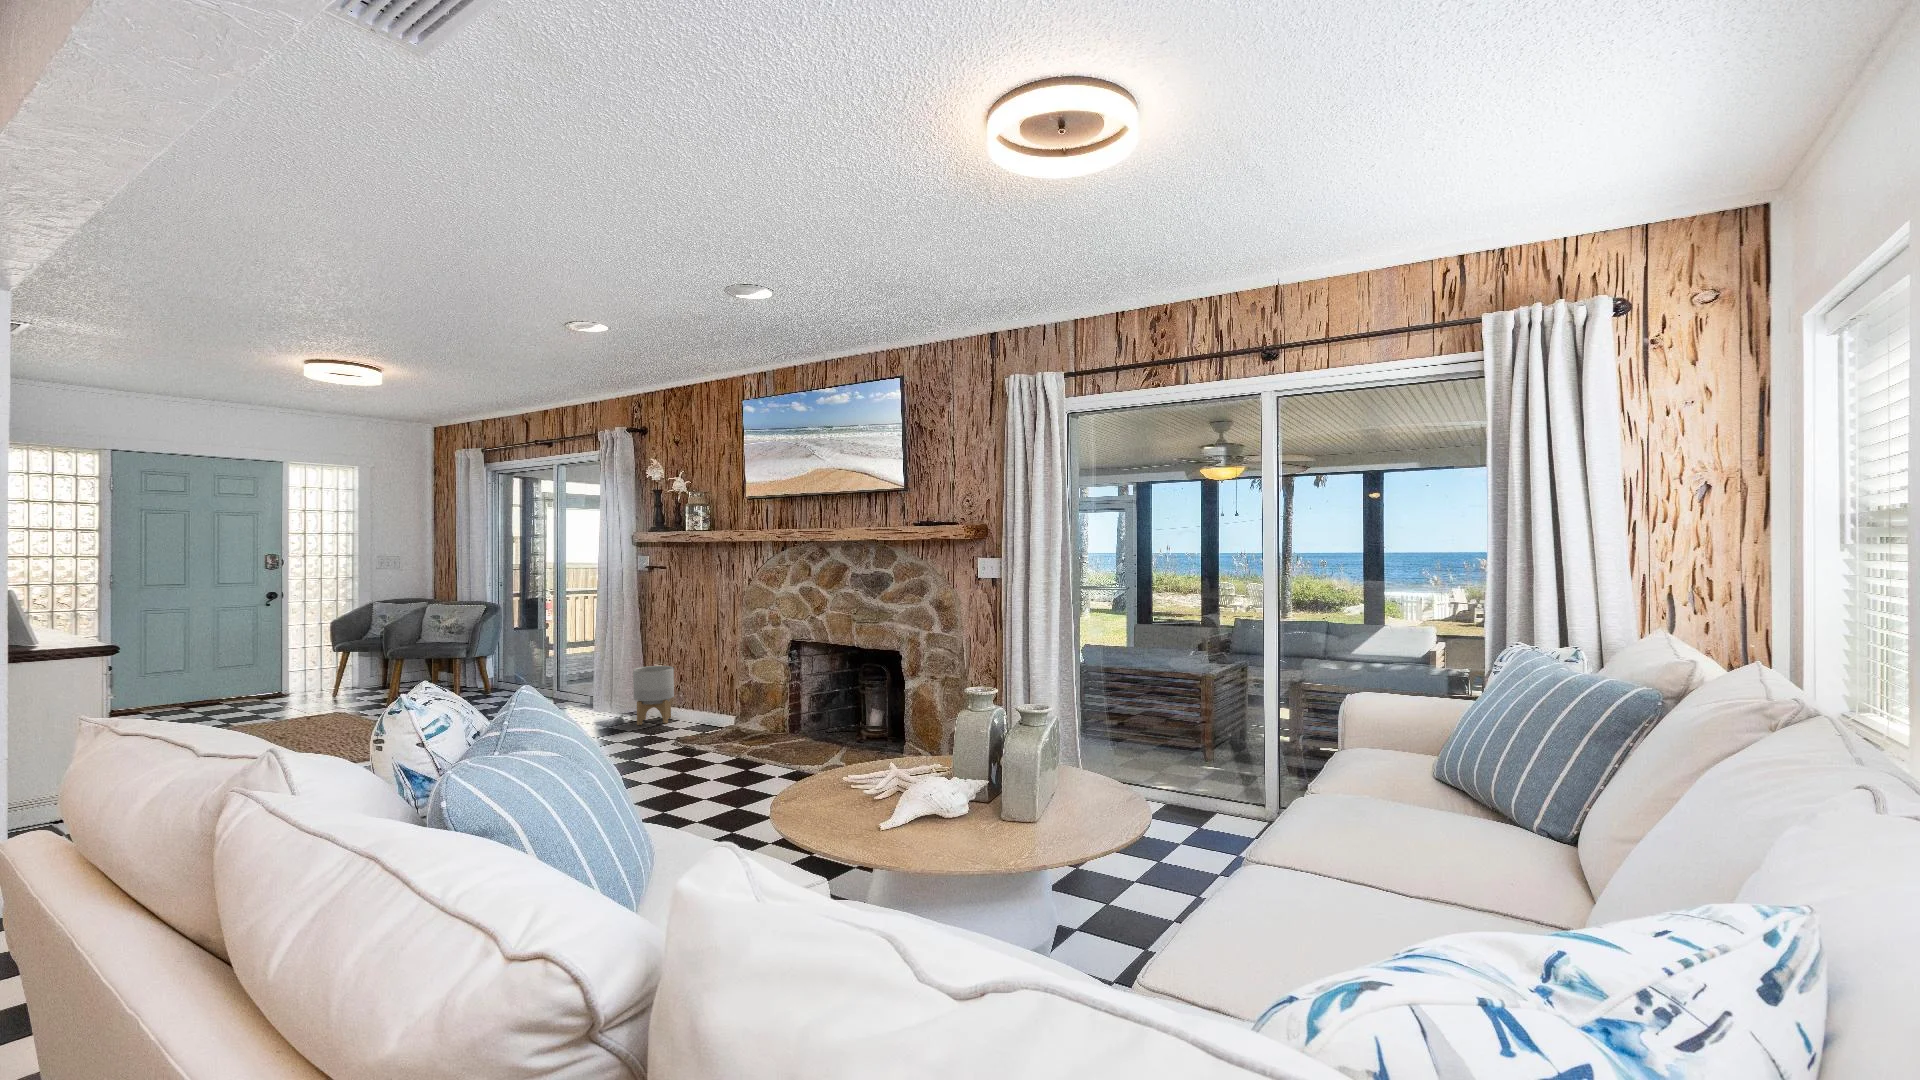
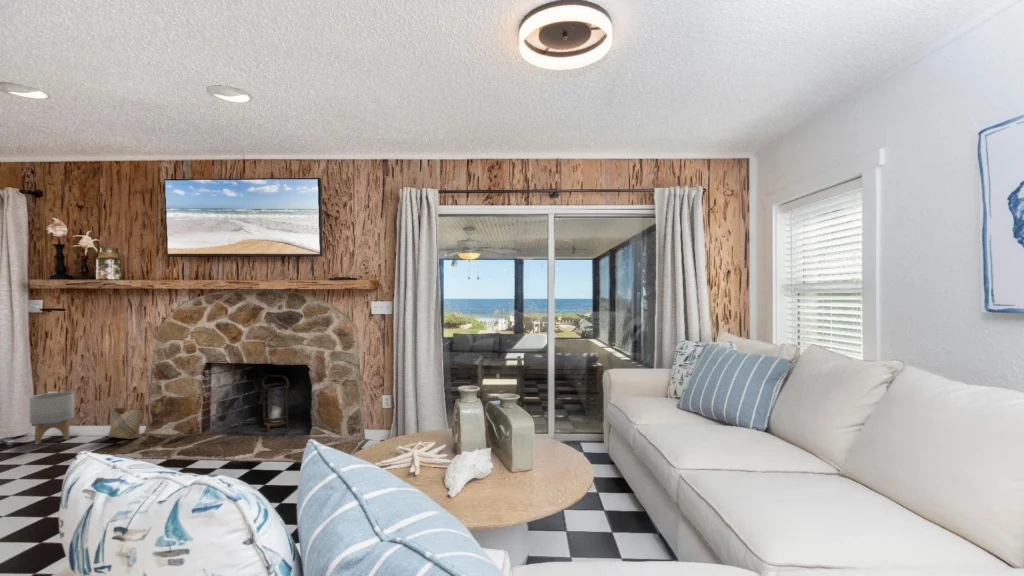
woven basket: none [700,672,731,731] -> present [108,395,143,439]

